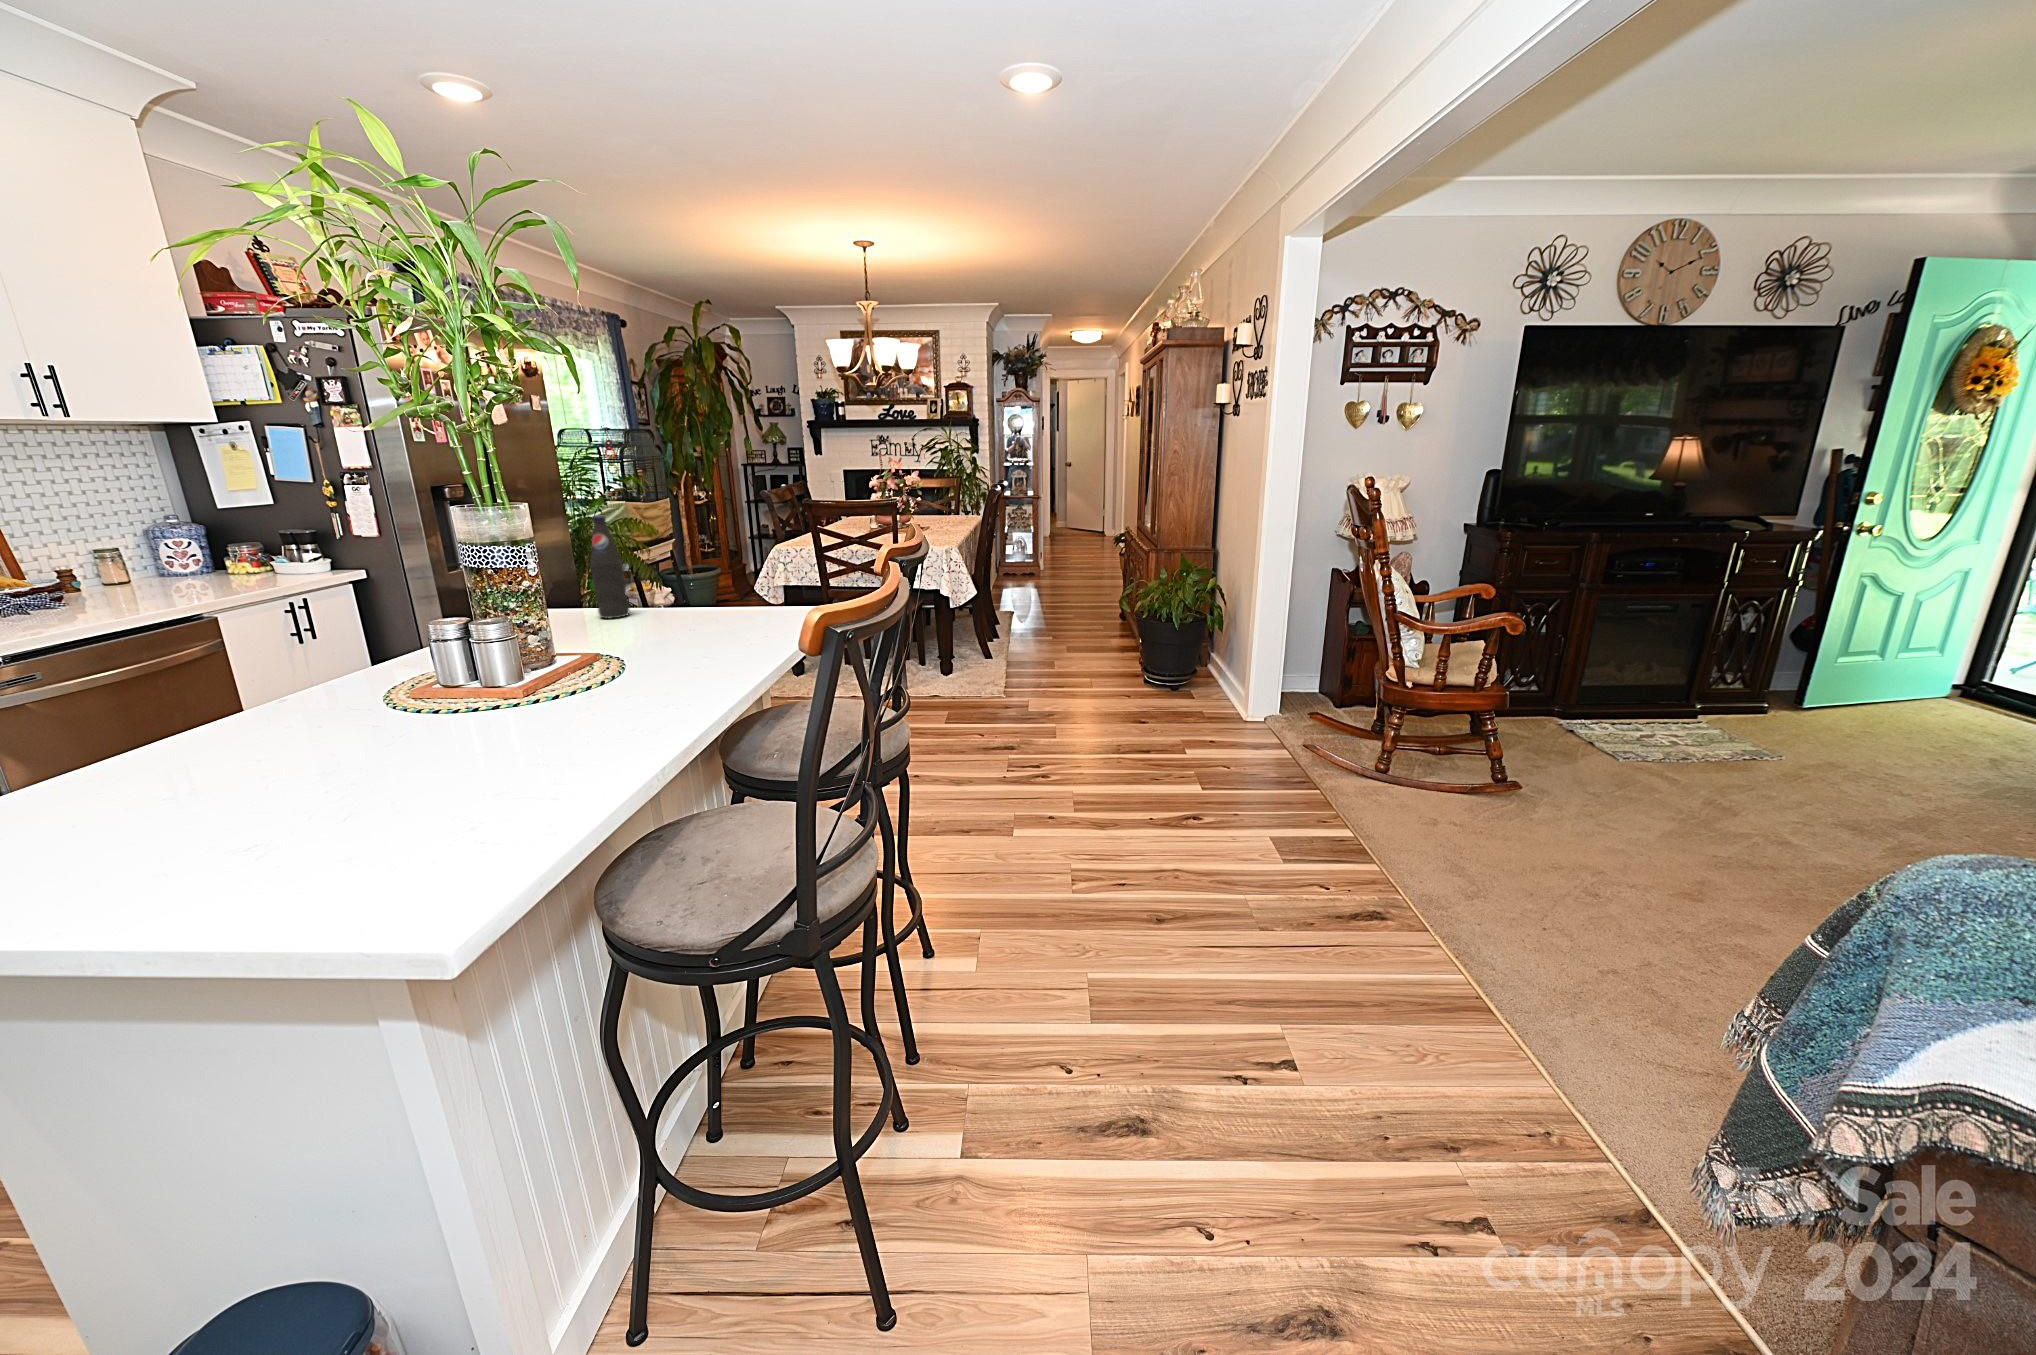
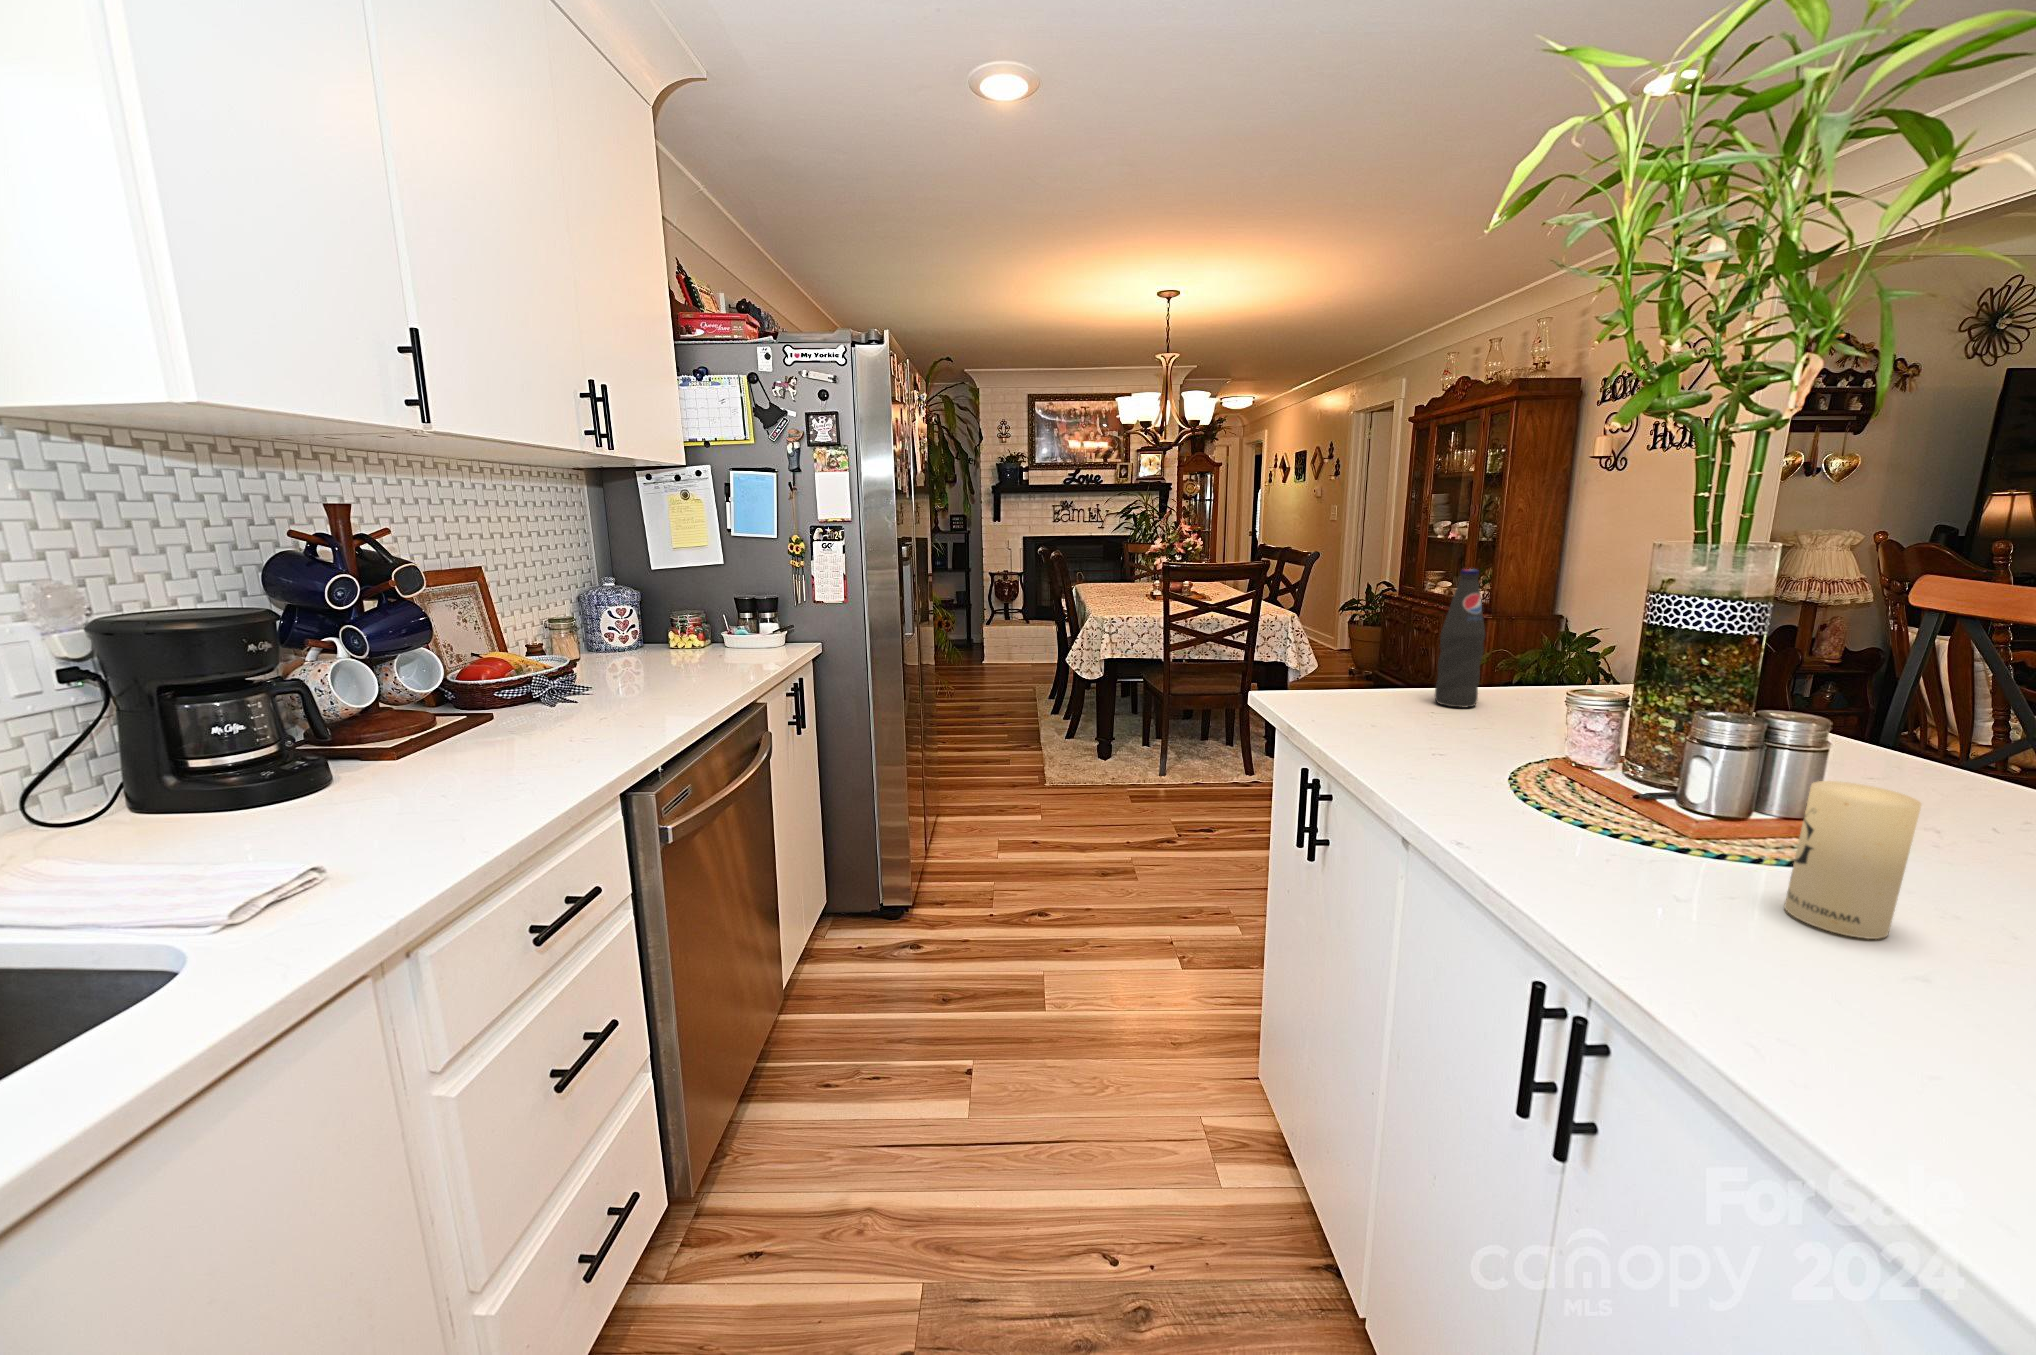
candle: none [274,647,348,731] -> present [1784,781,1921,939]

